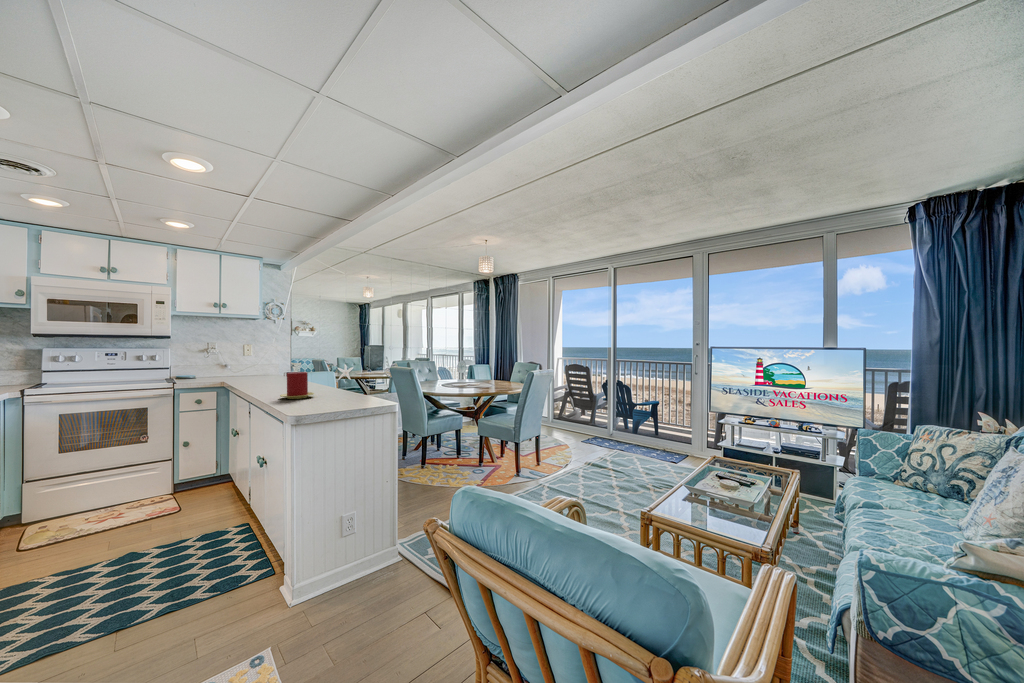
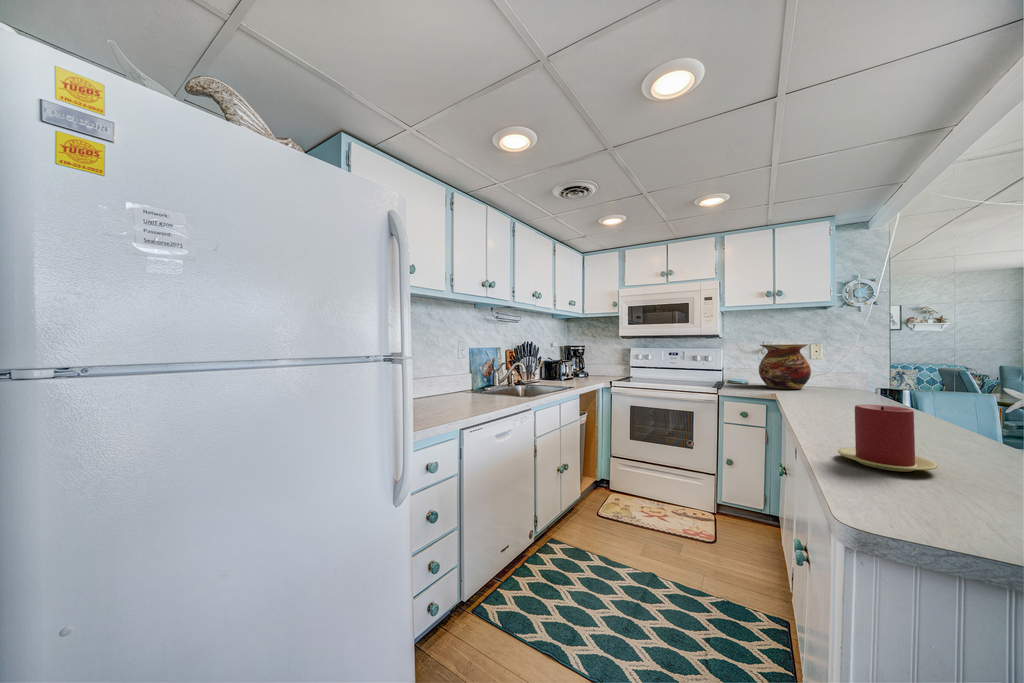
vase: none [208,345,248,379] -> present [759,344,811,389]

